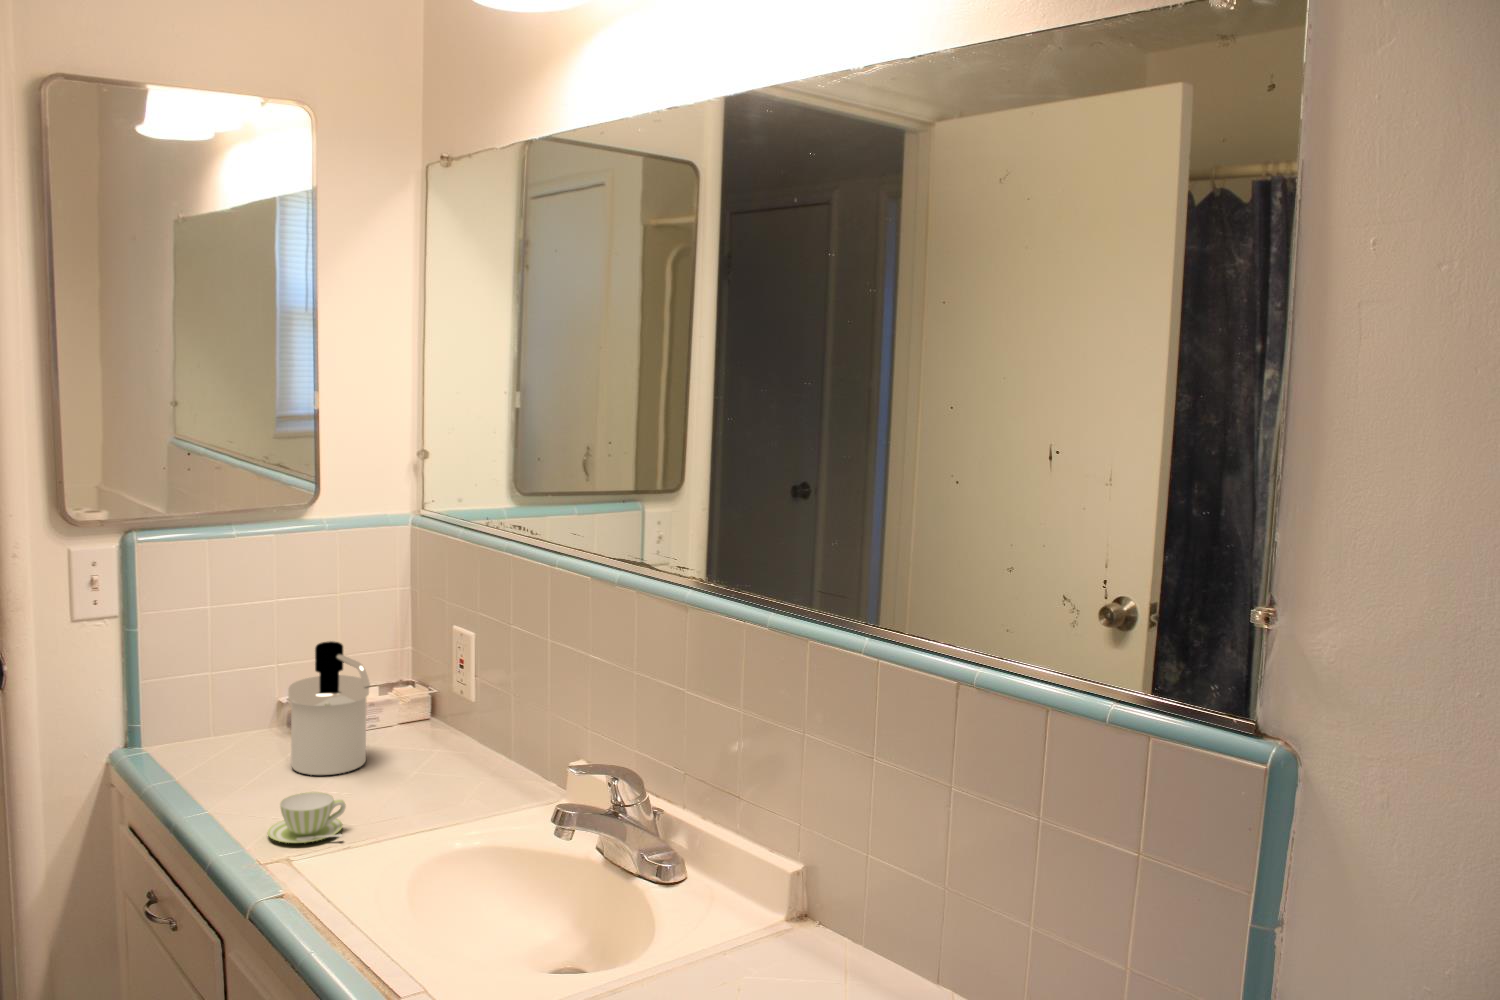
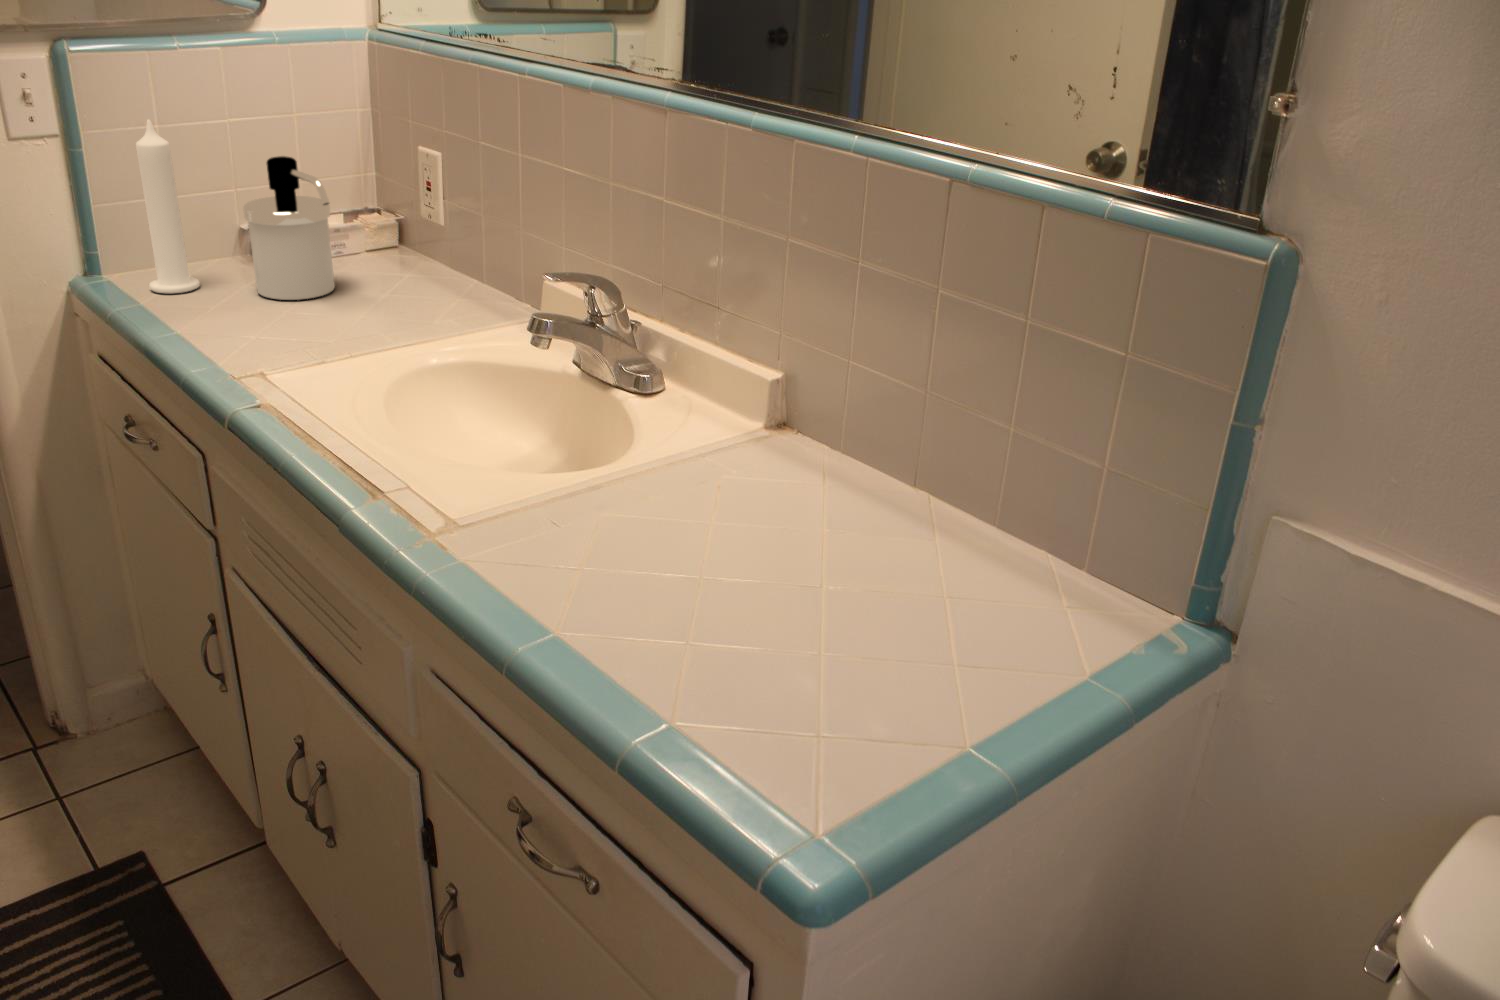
candle: none [189,610,237,769] -> present [136,120,199,293]
cup: present [268,792,346,843] -> none [239,309,316,358]

